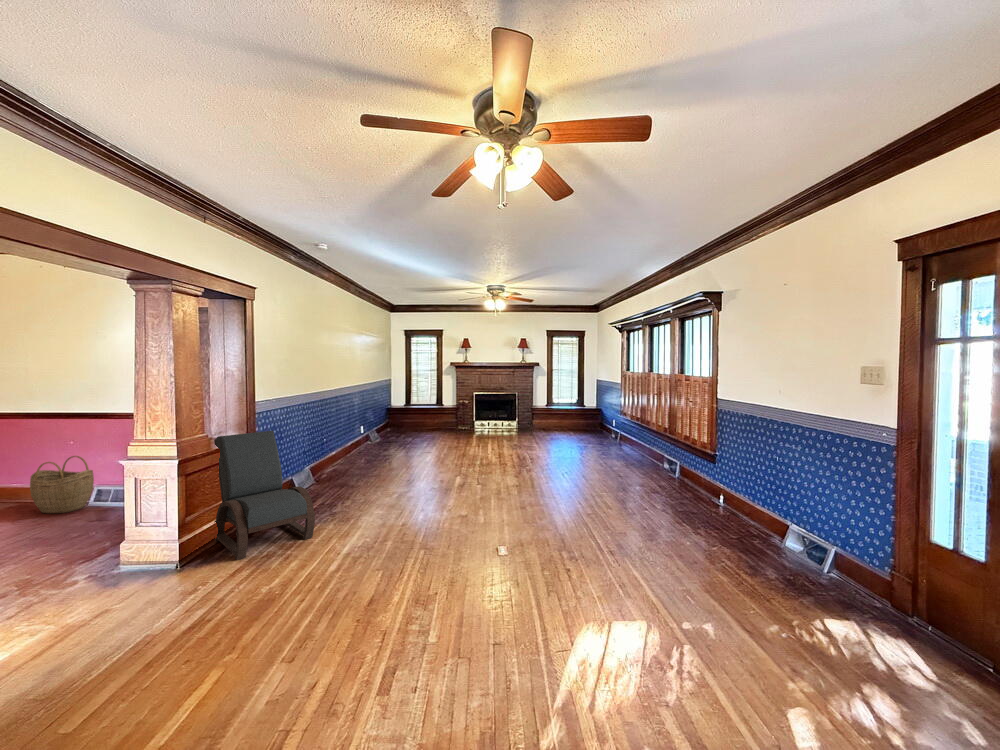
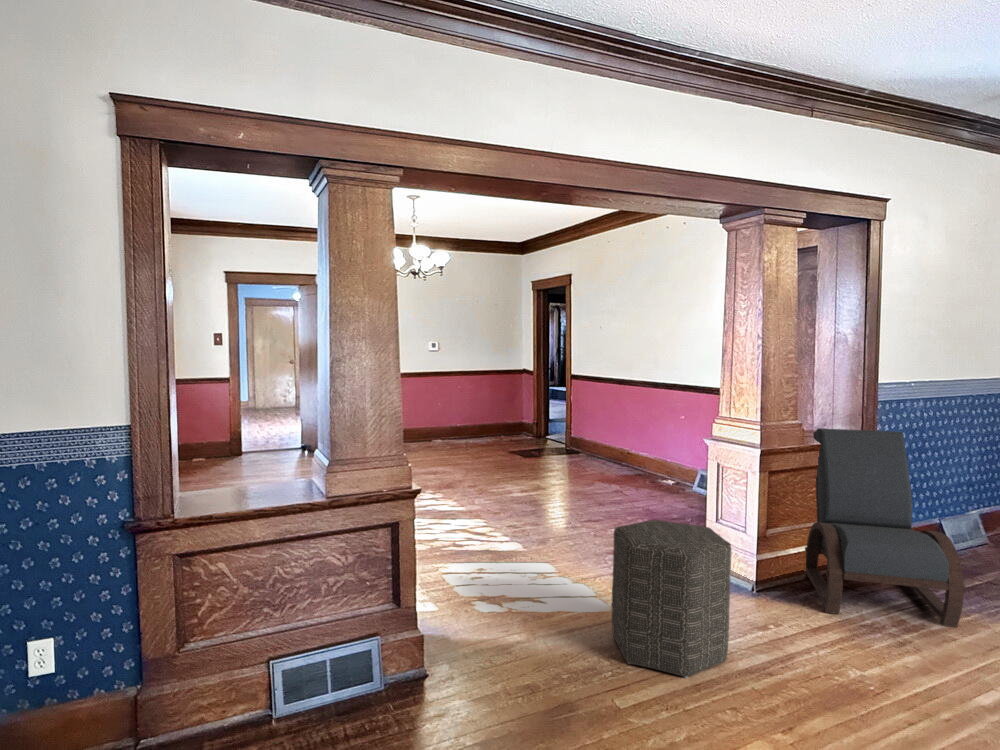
woven basket: present [30,456,94,514] -> none [645,433,695,493]
ottoman: none [44,531,174,677] -> present [612,520,731,678]

